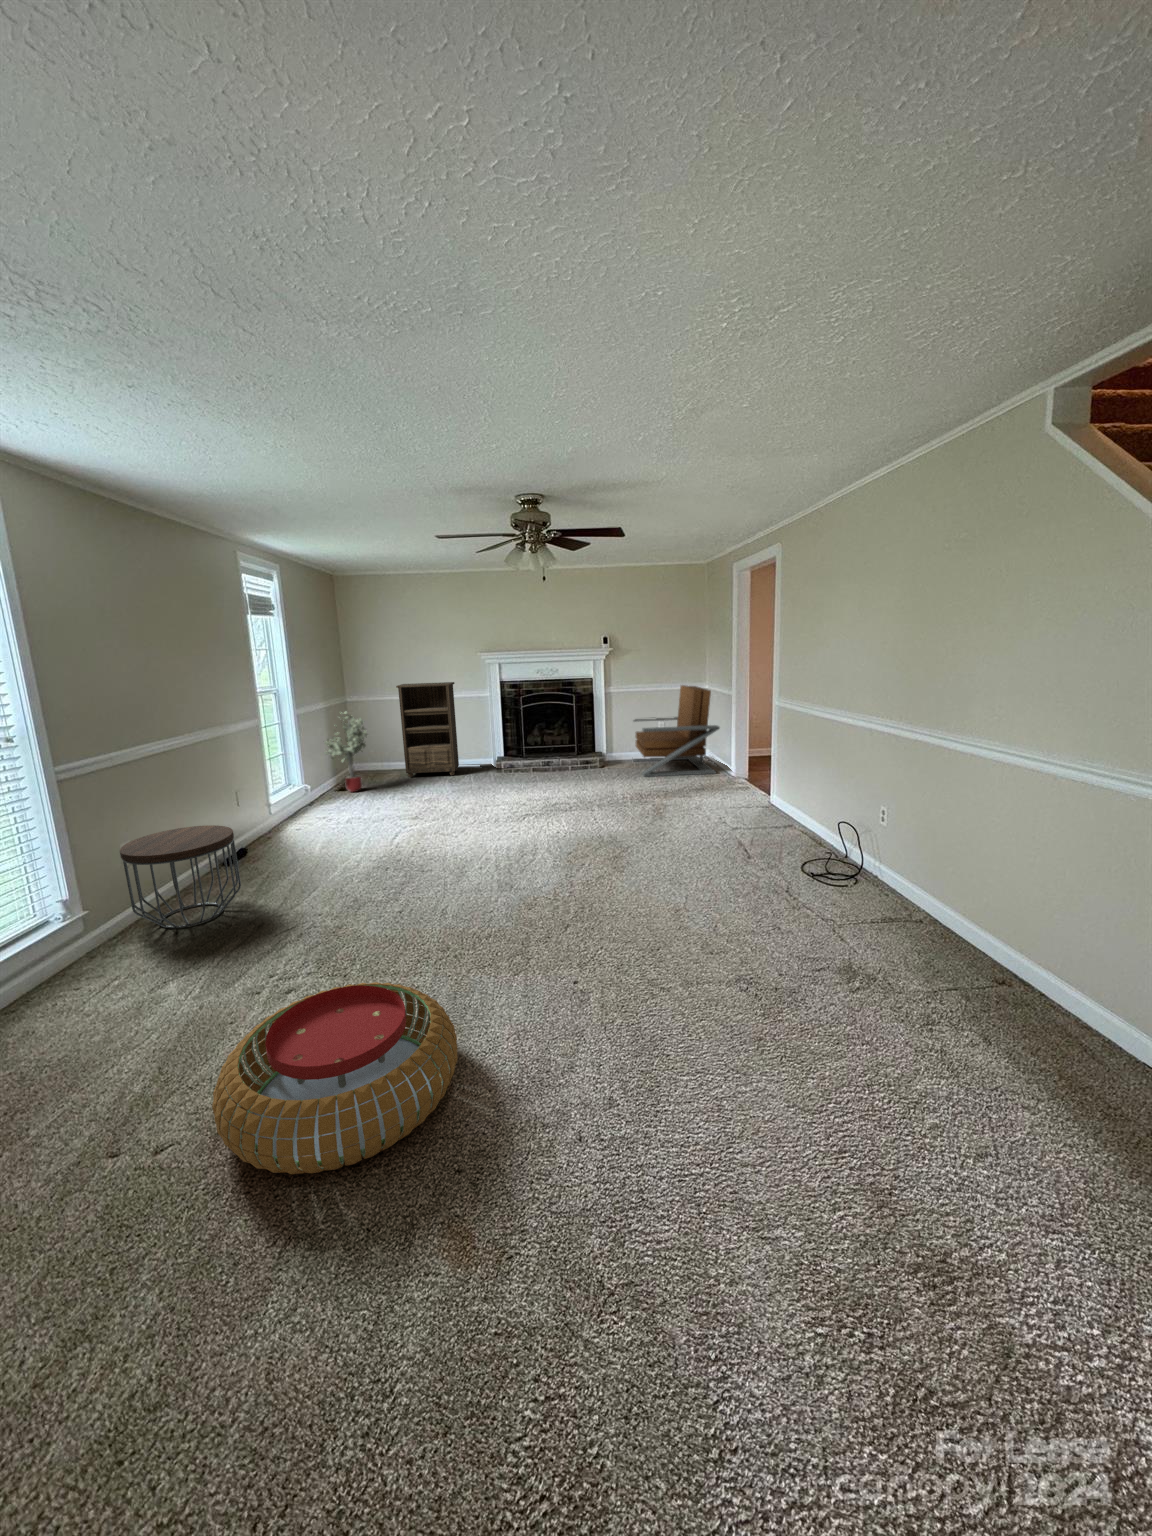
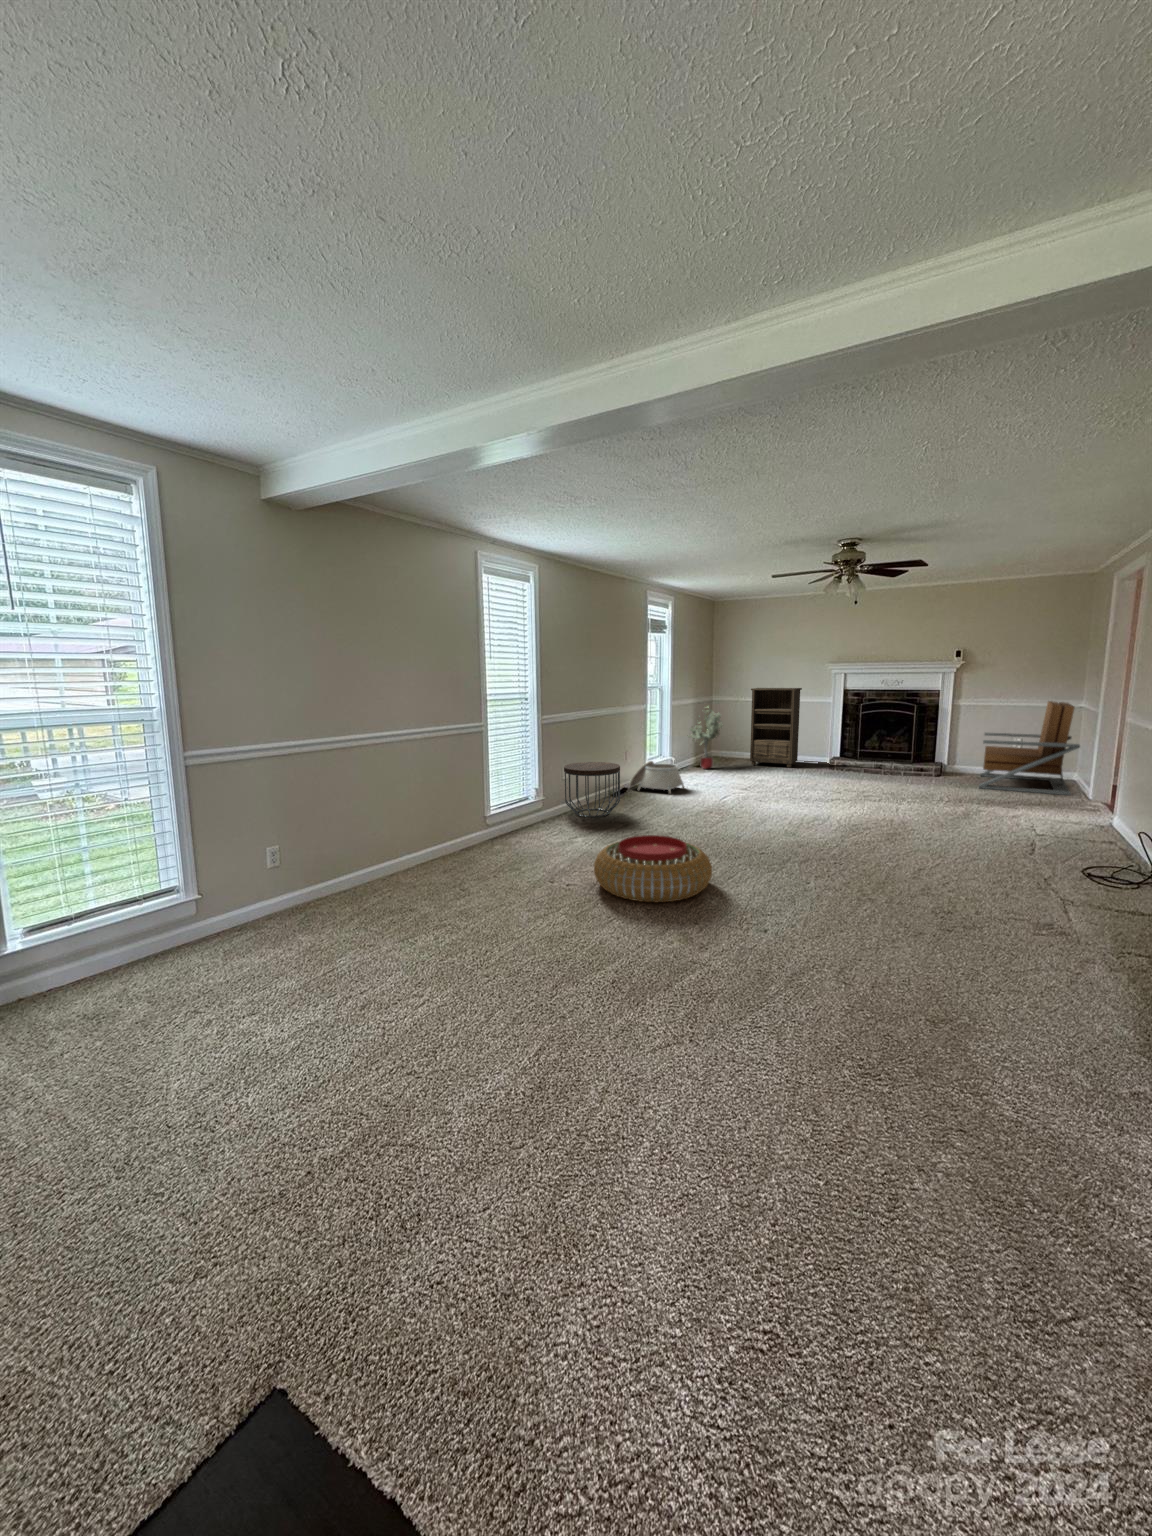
basket: none [249,800,336,847] -> present [629,761,684,793]

